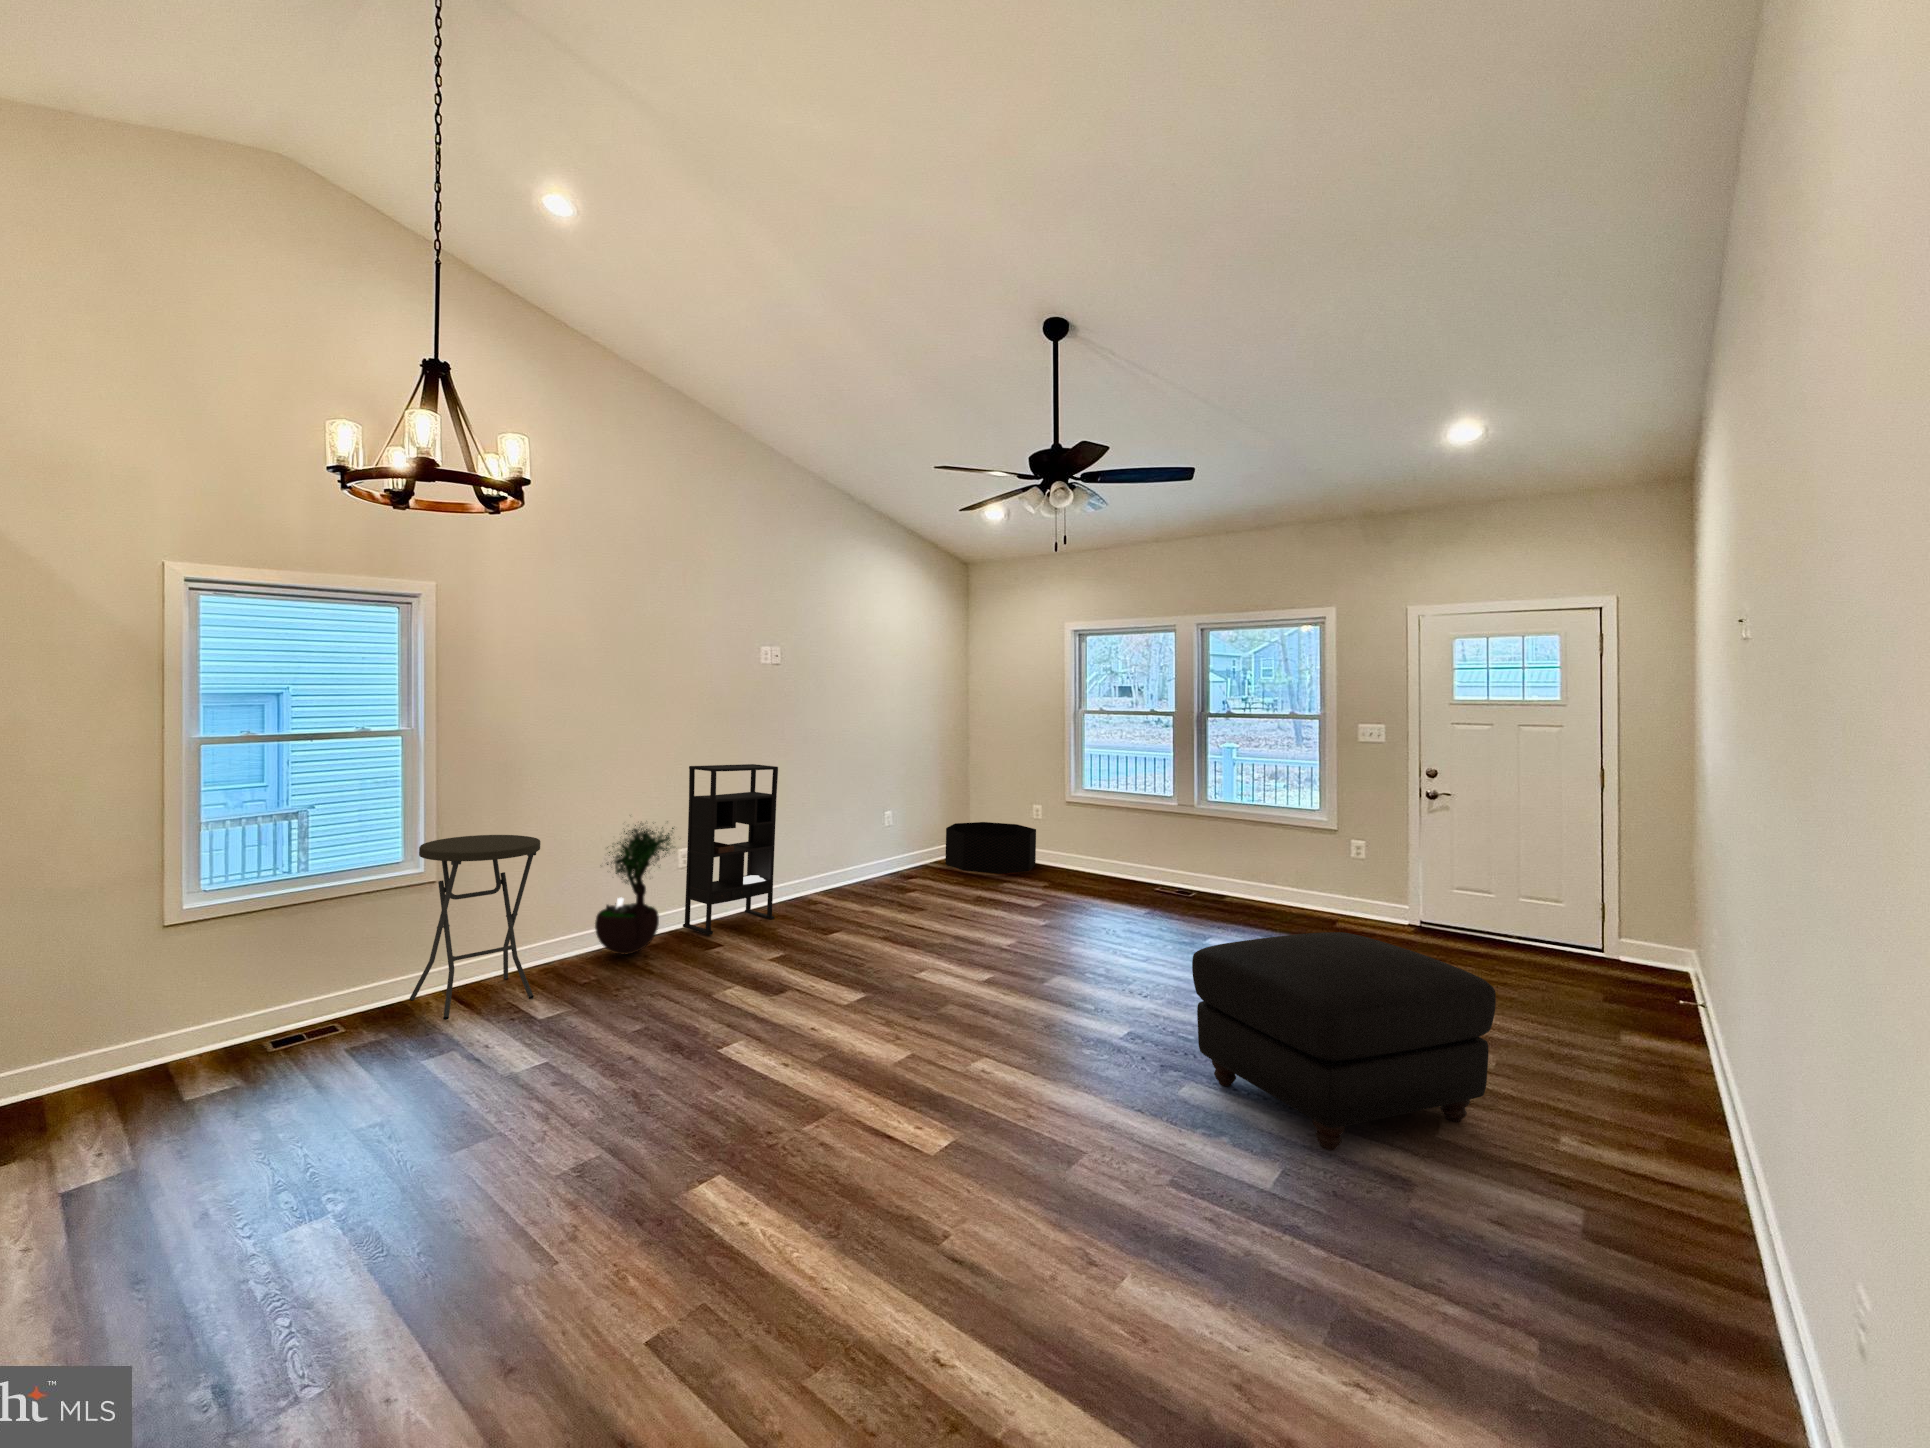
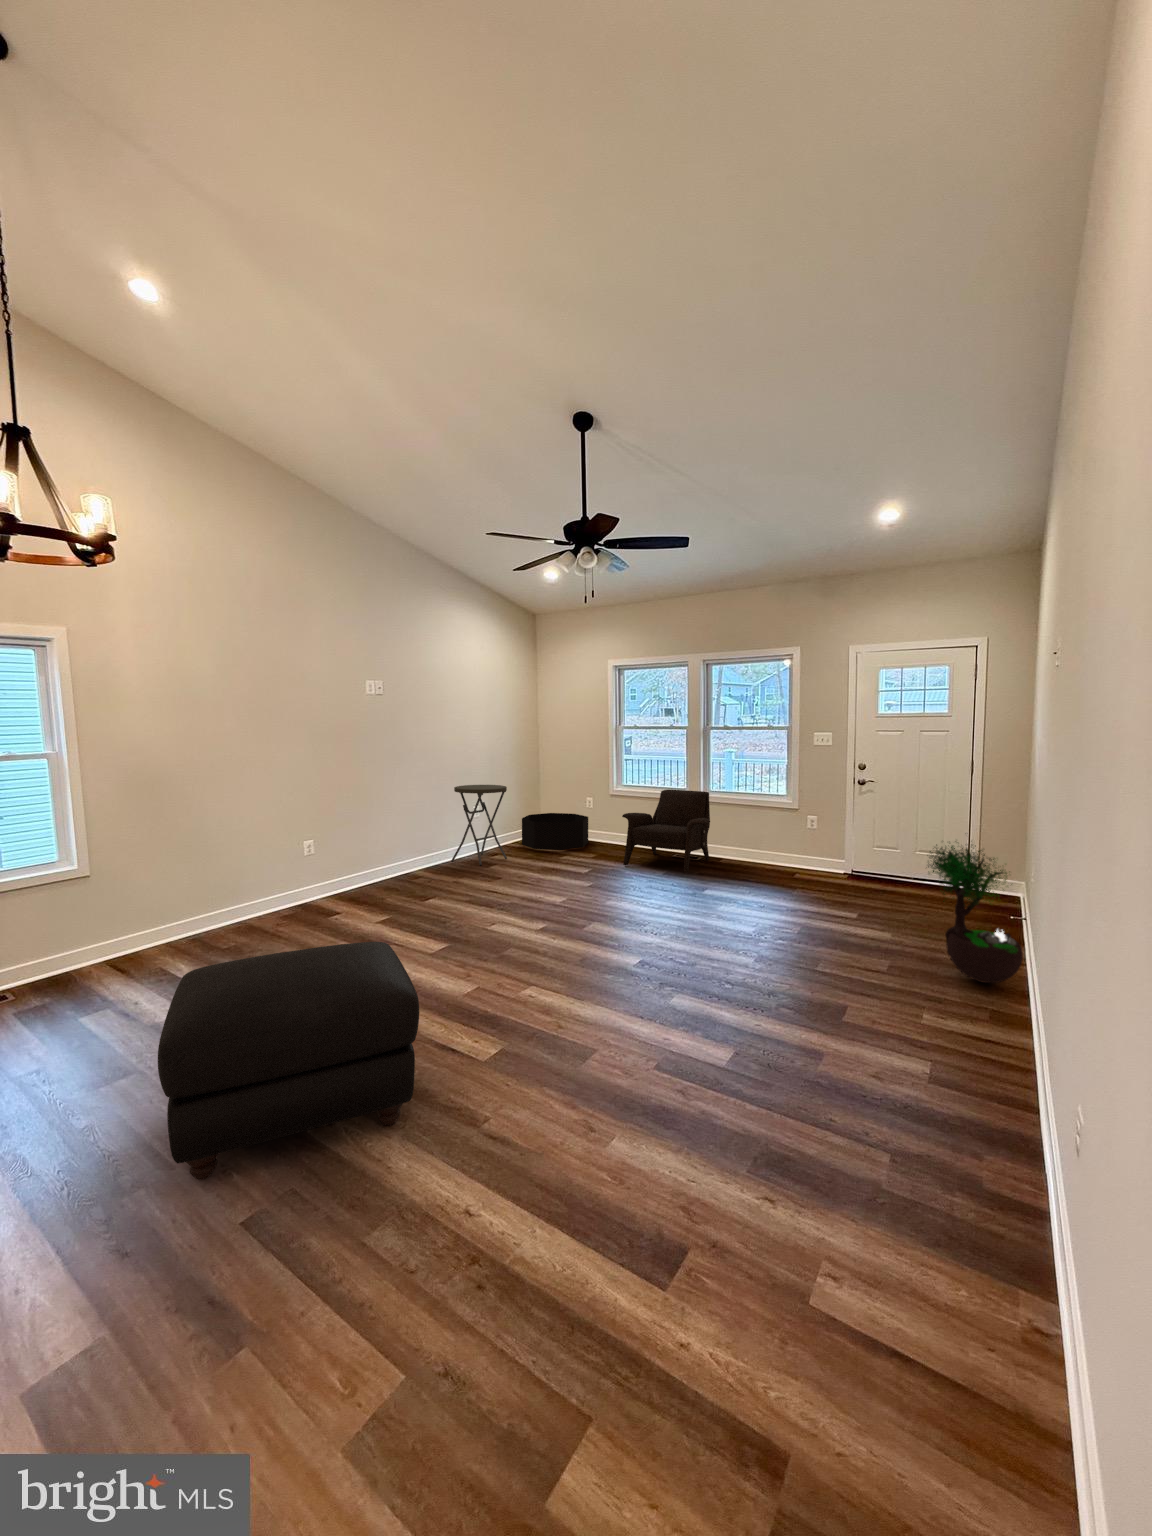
bookshelf: present [683,764,778,935] -> none [311,775,387,906]
armchair: none [1087,796,1212,914] -> present [622,790,710,873]
potted tree: present [595,823,674,954] -> present [927,845,1023,983]
side table: present [410,835,540,1020] -> present [451,785,507,866]
ottoman: present [1192,932,1496,1150] -> present [158,942,419,1180]

